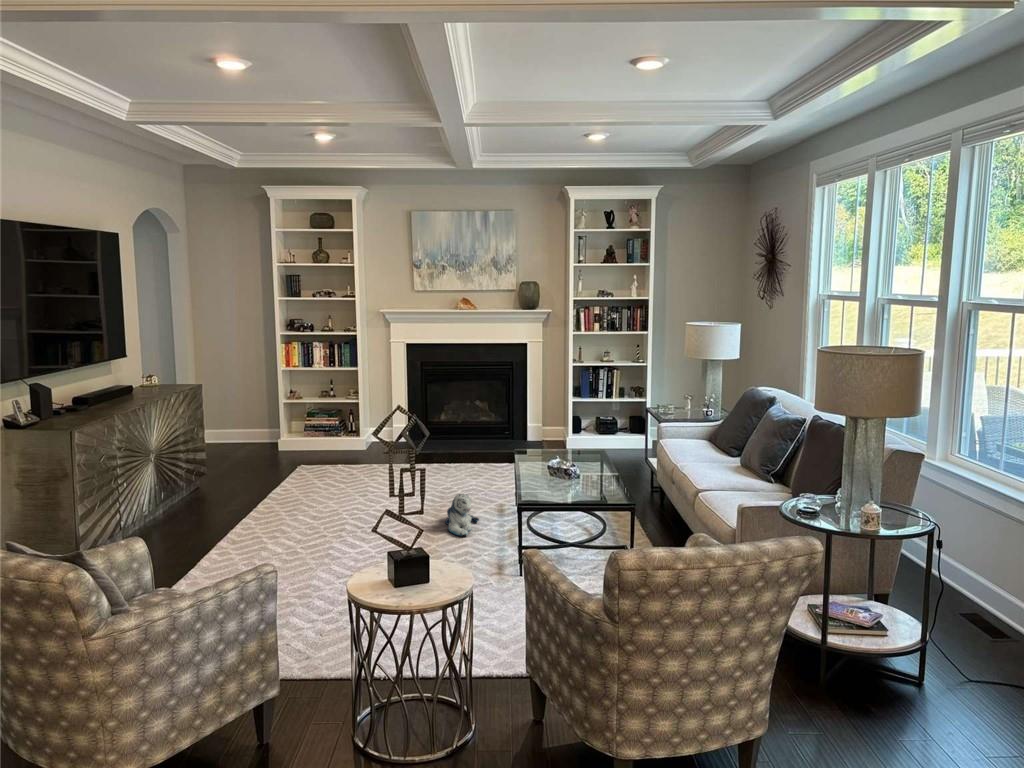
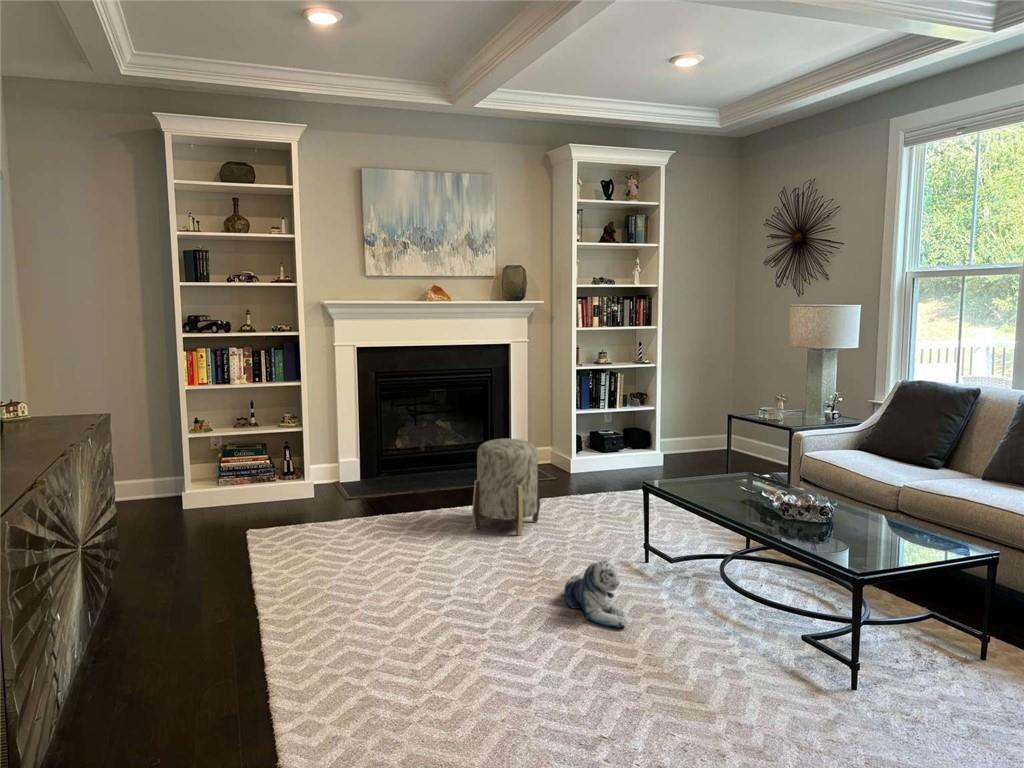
ottoman: none [441,414,493,483] -> present [472,438,540,535]

